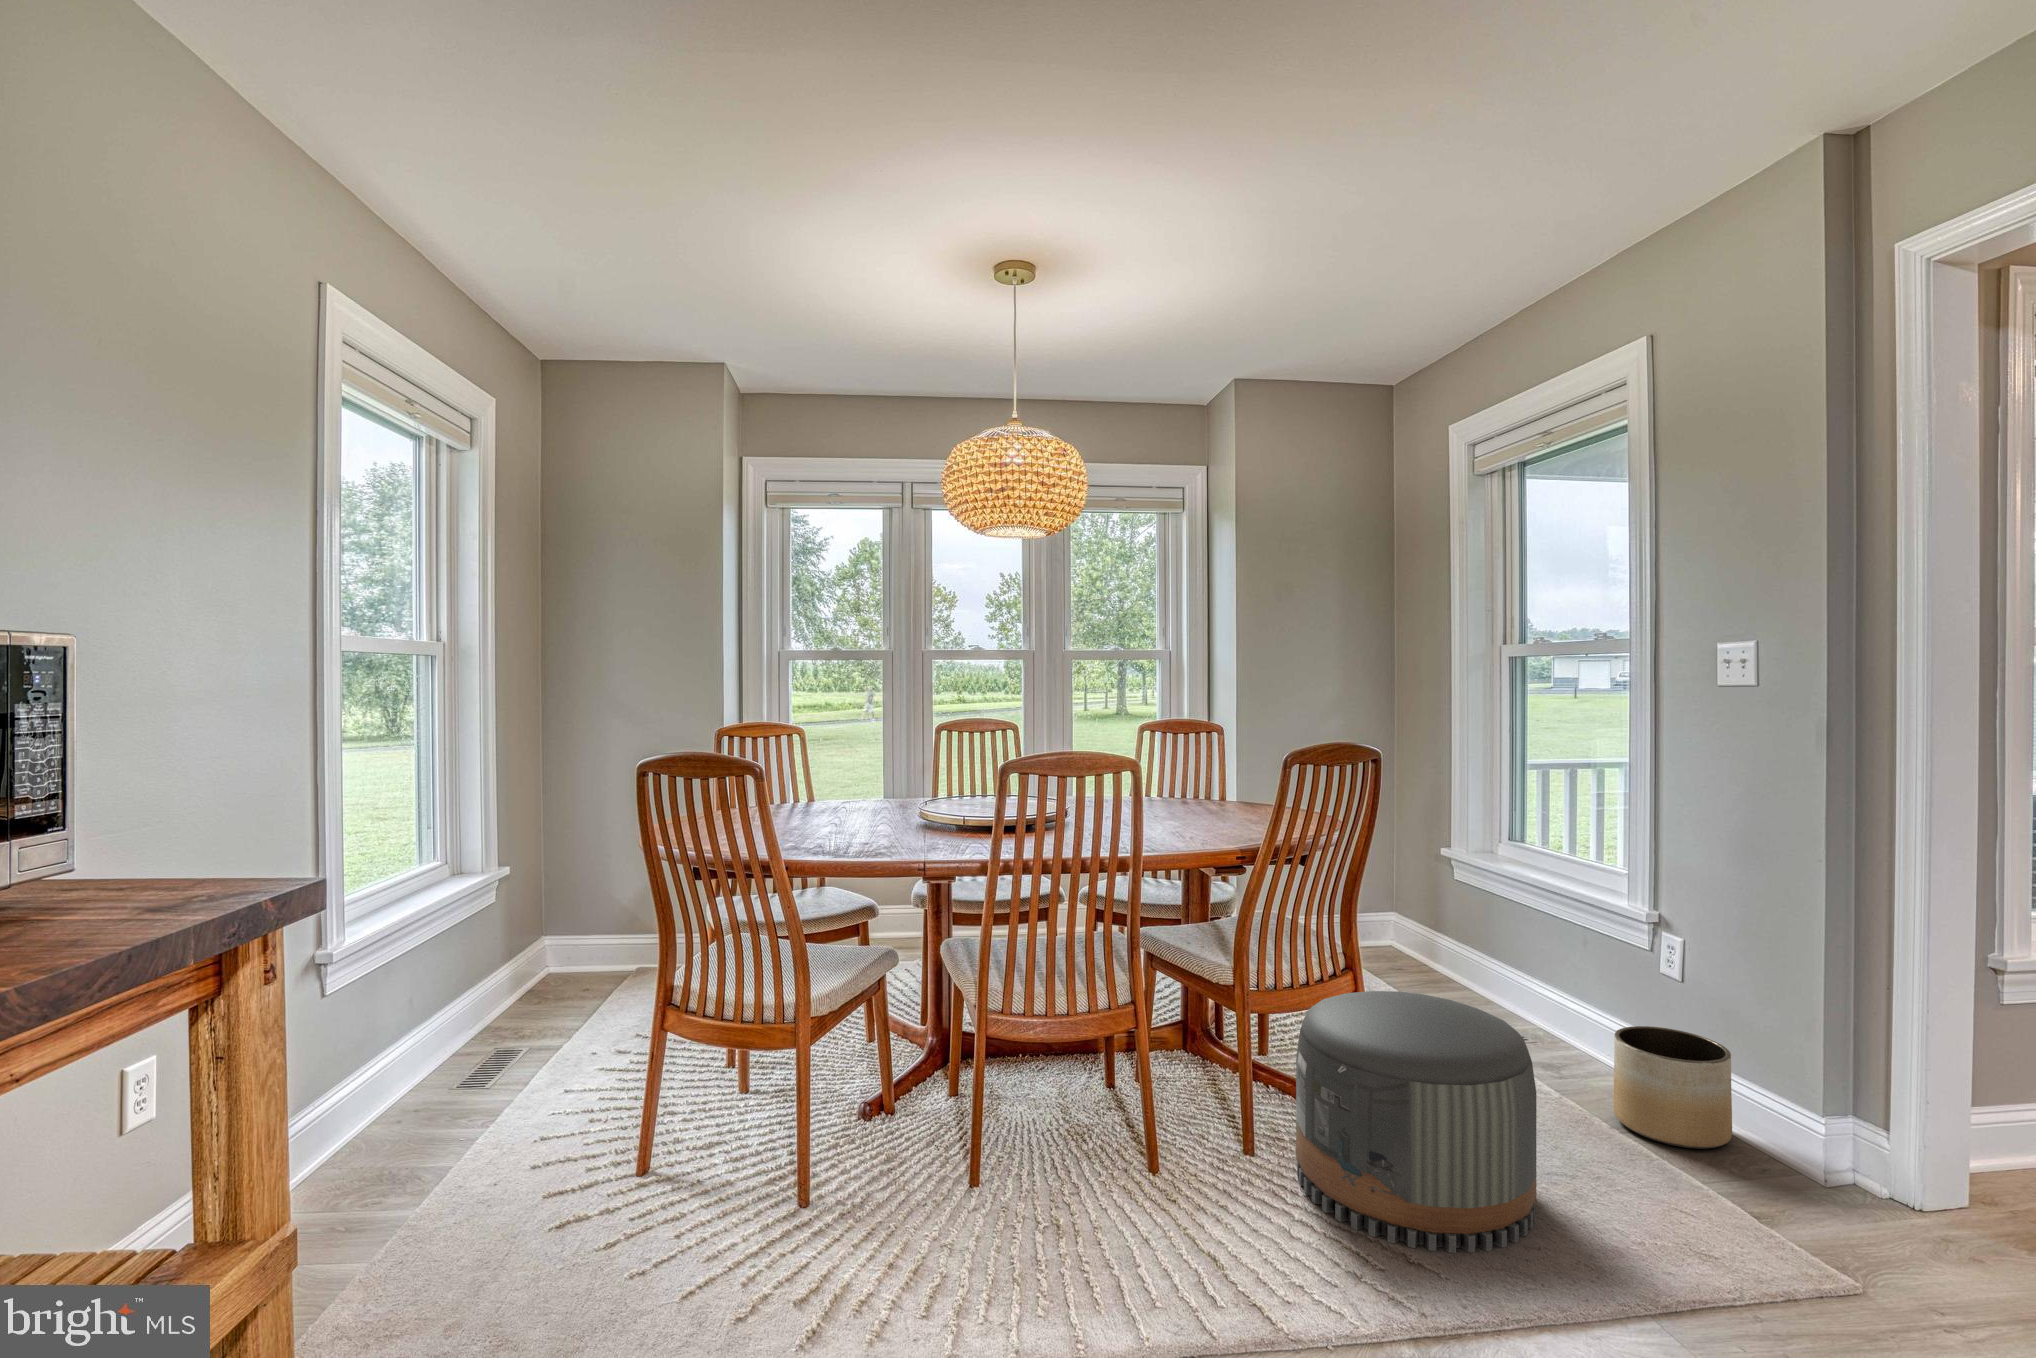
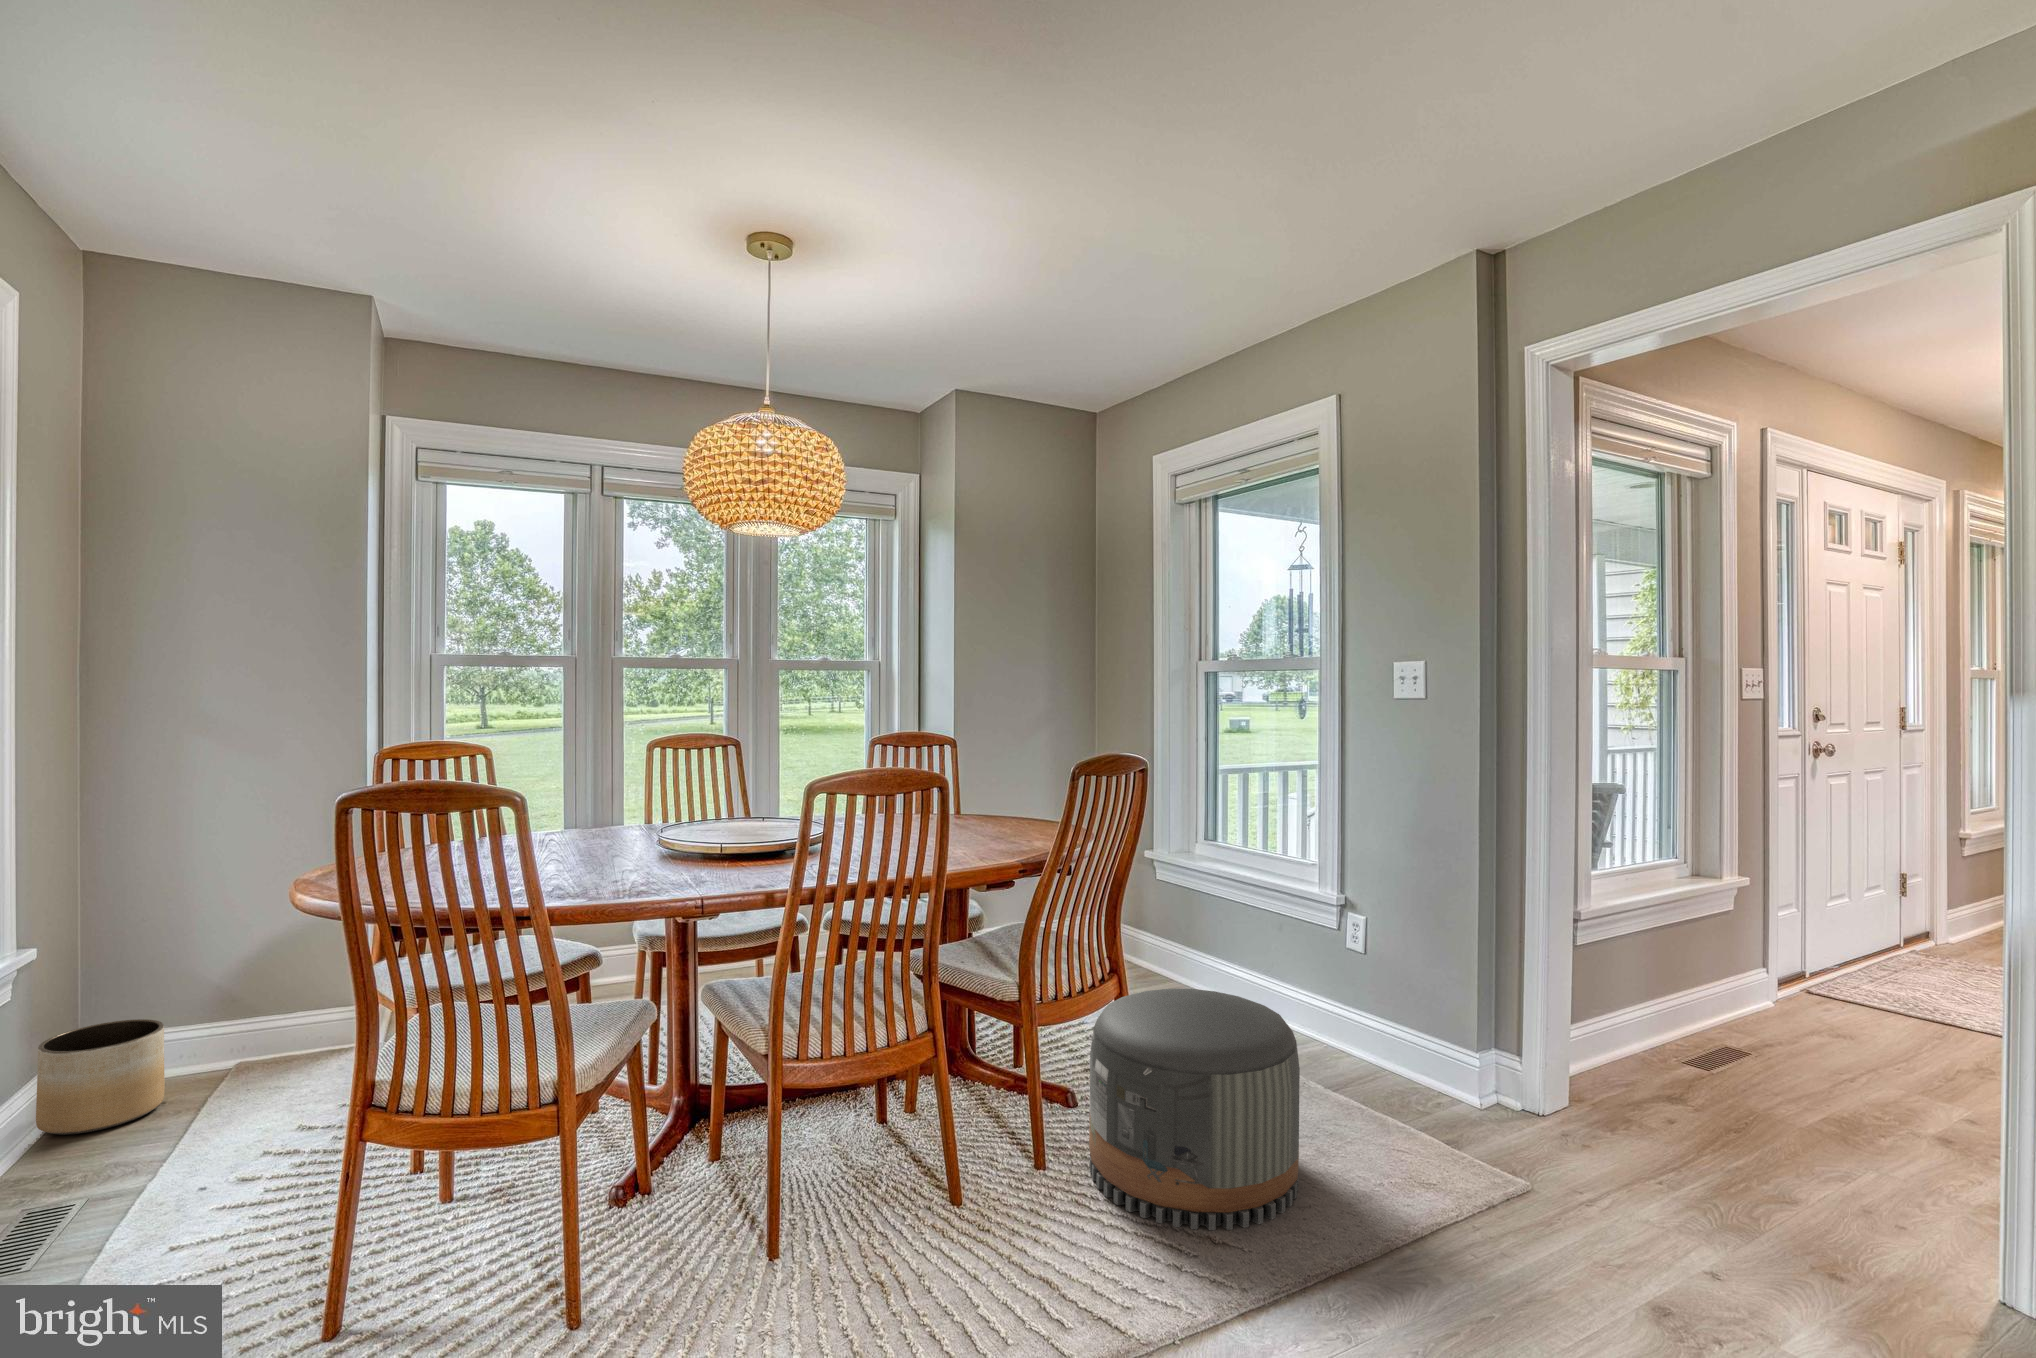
planter: present [1613,1026,1732,1149] -> present [36,1019,165,1135]

